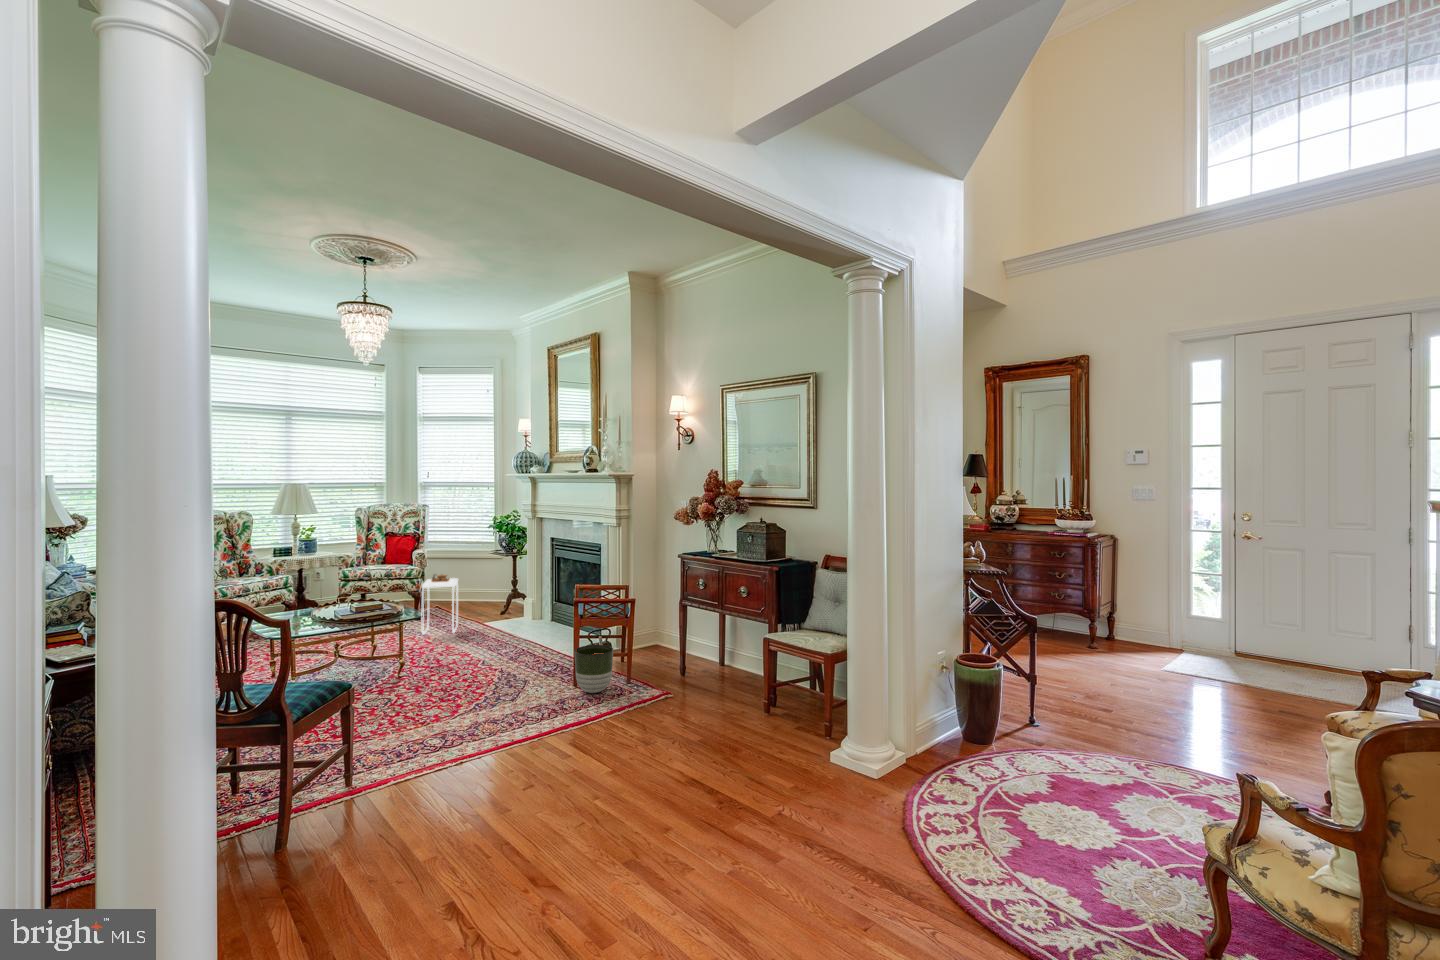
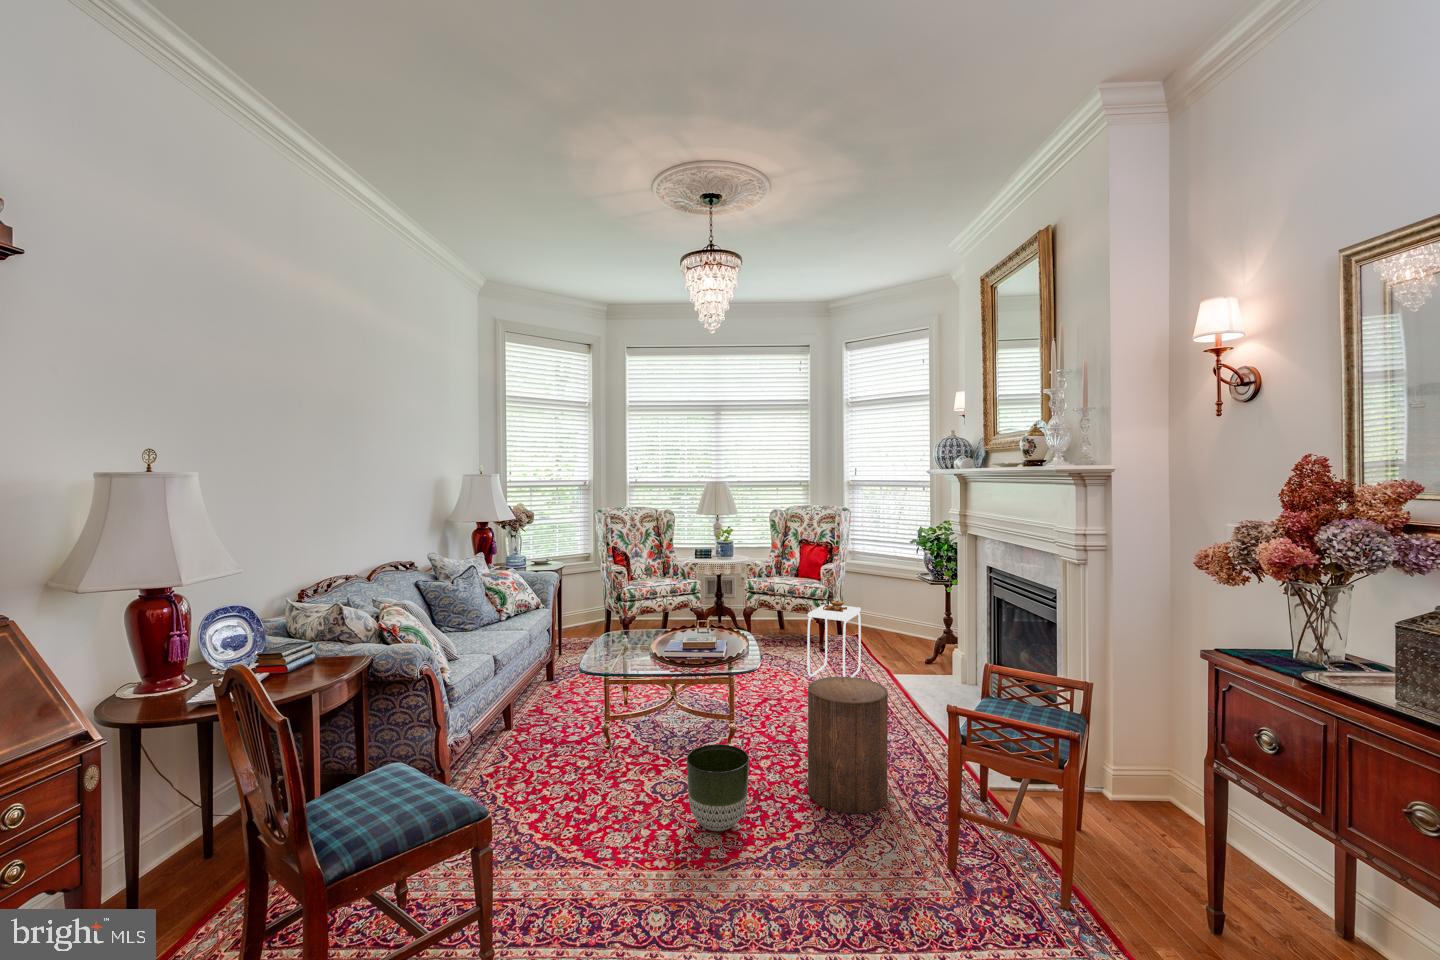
stool: none [475,606,526,683] -> present [808,677,888,814]
planter: present [575,645,613,693] -> present [687,744,749,831]

